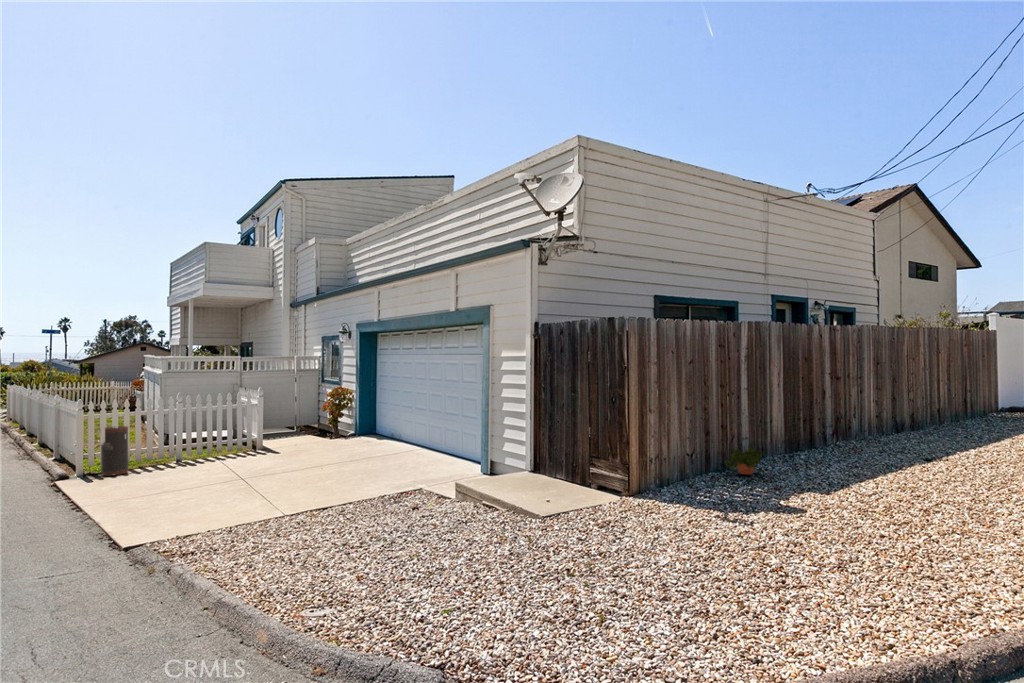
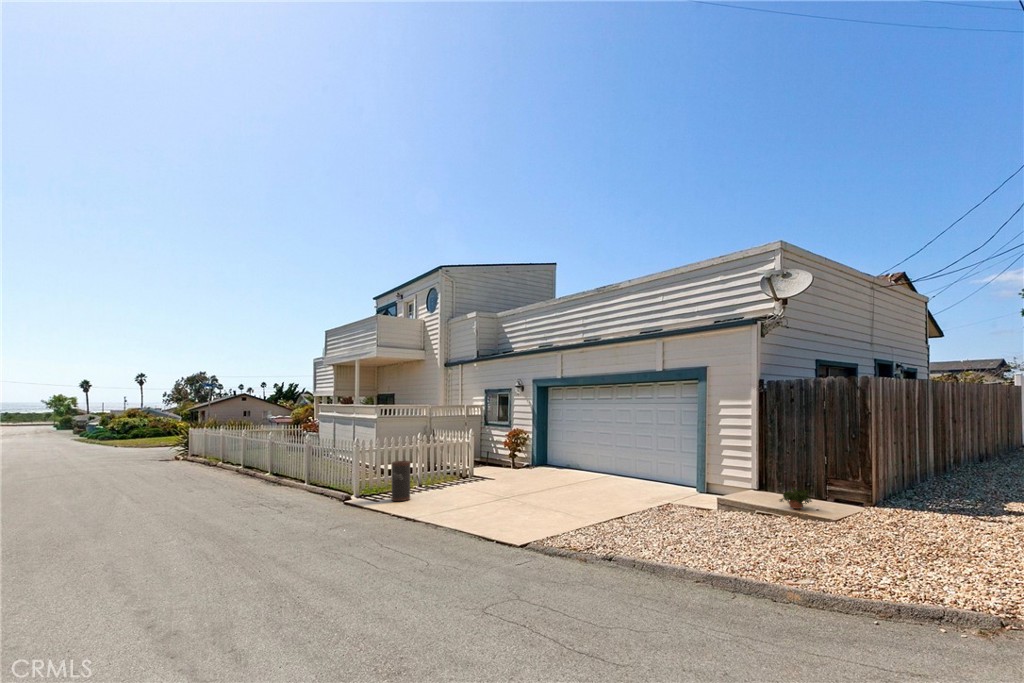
potted plant: present [725,447,762,474] -> present [780,488,812,509]

